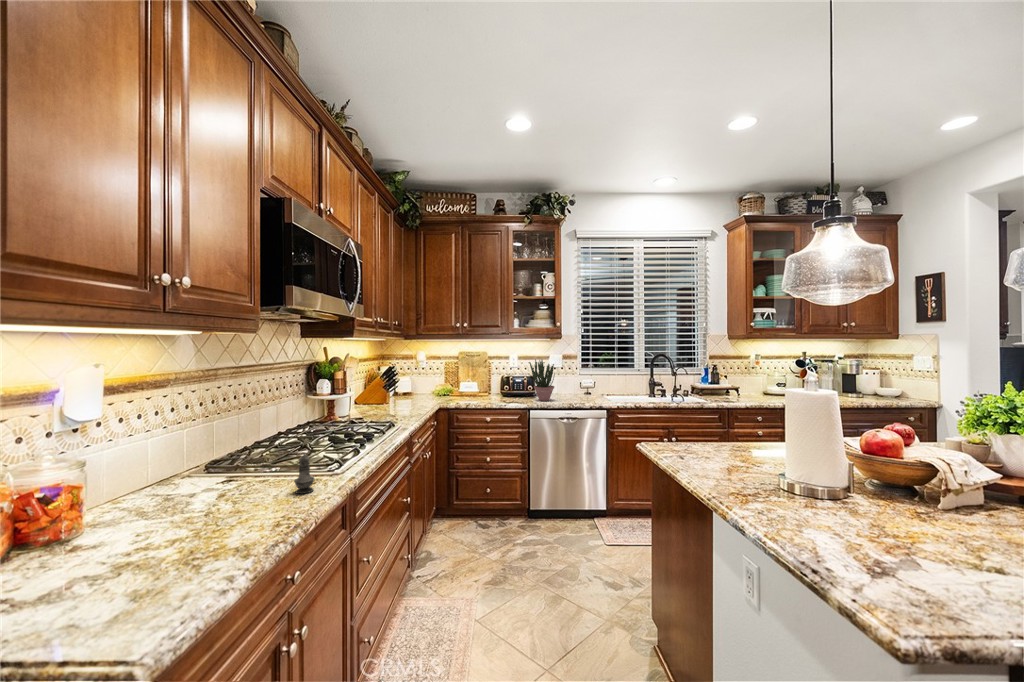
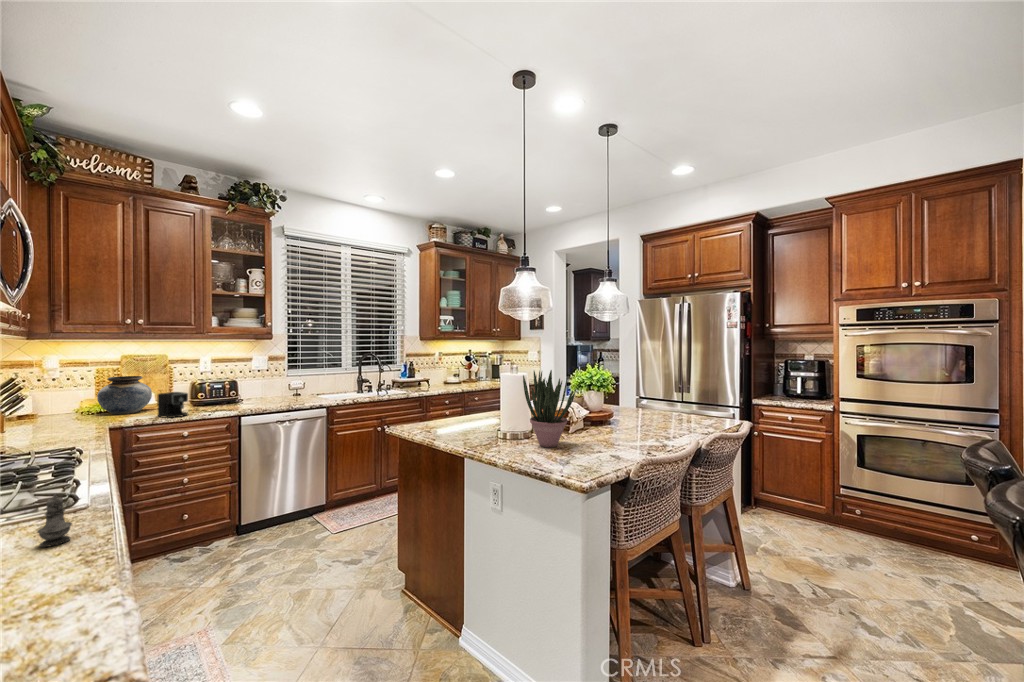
potted plant: present [530,360,555,401] -> present [523,370,575,447]
vase: none [444,368,475,398] -> present [97,376,152,414]
coffee maker: none [472,383,502,404] -> present [157,392,195,418]

